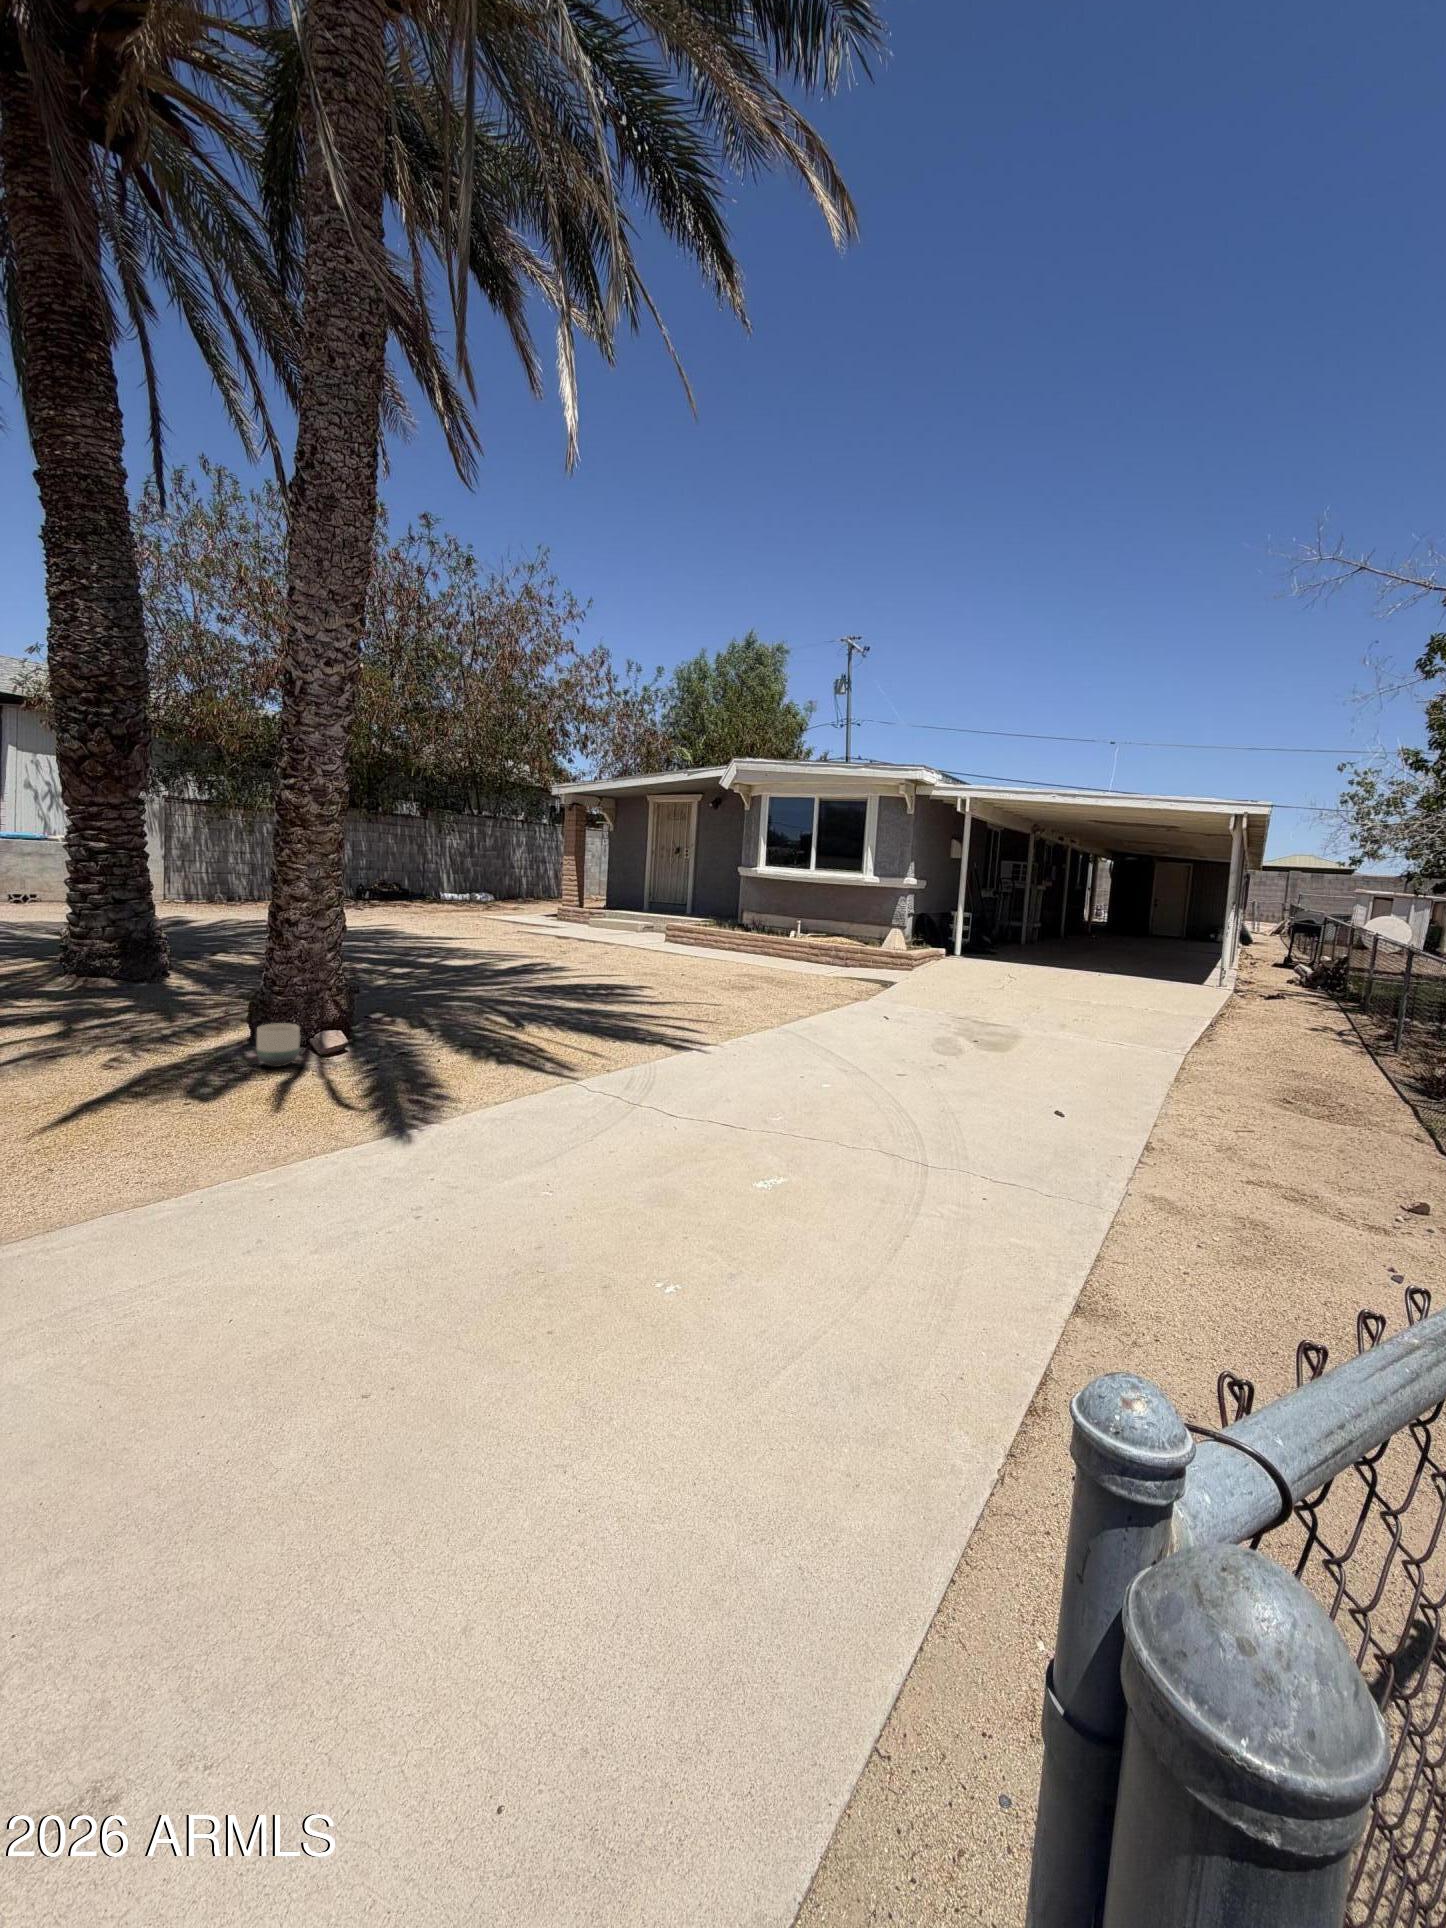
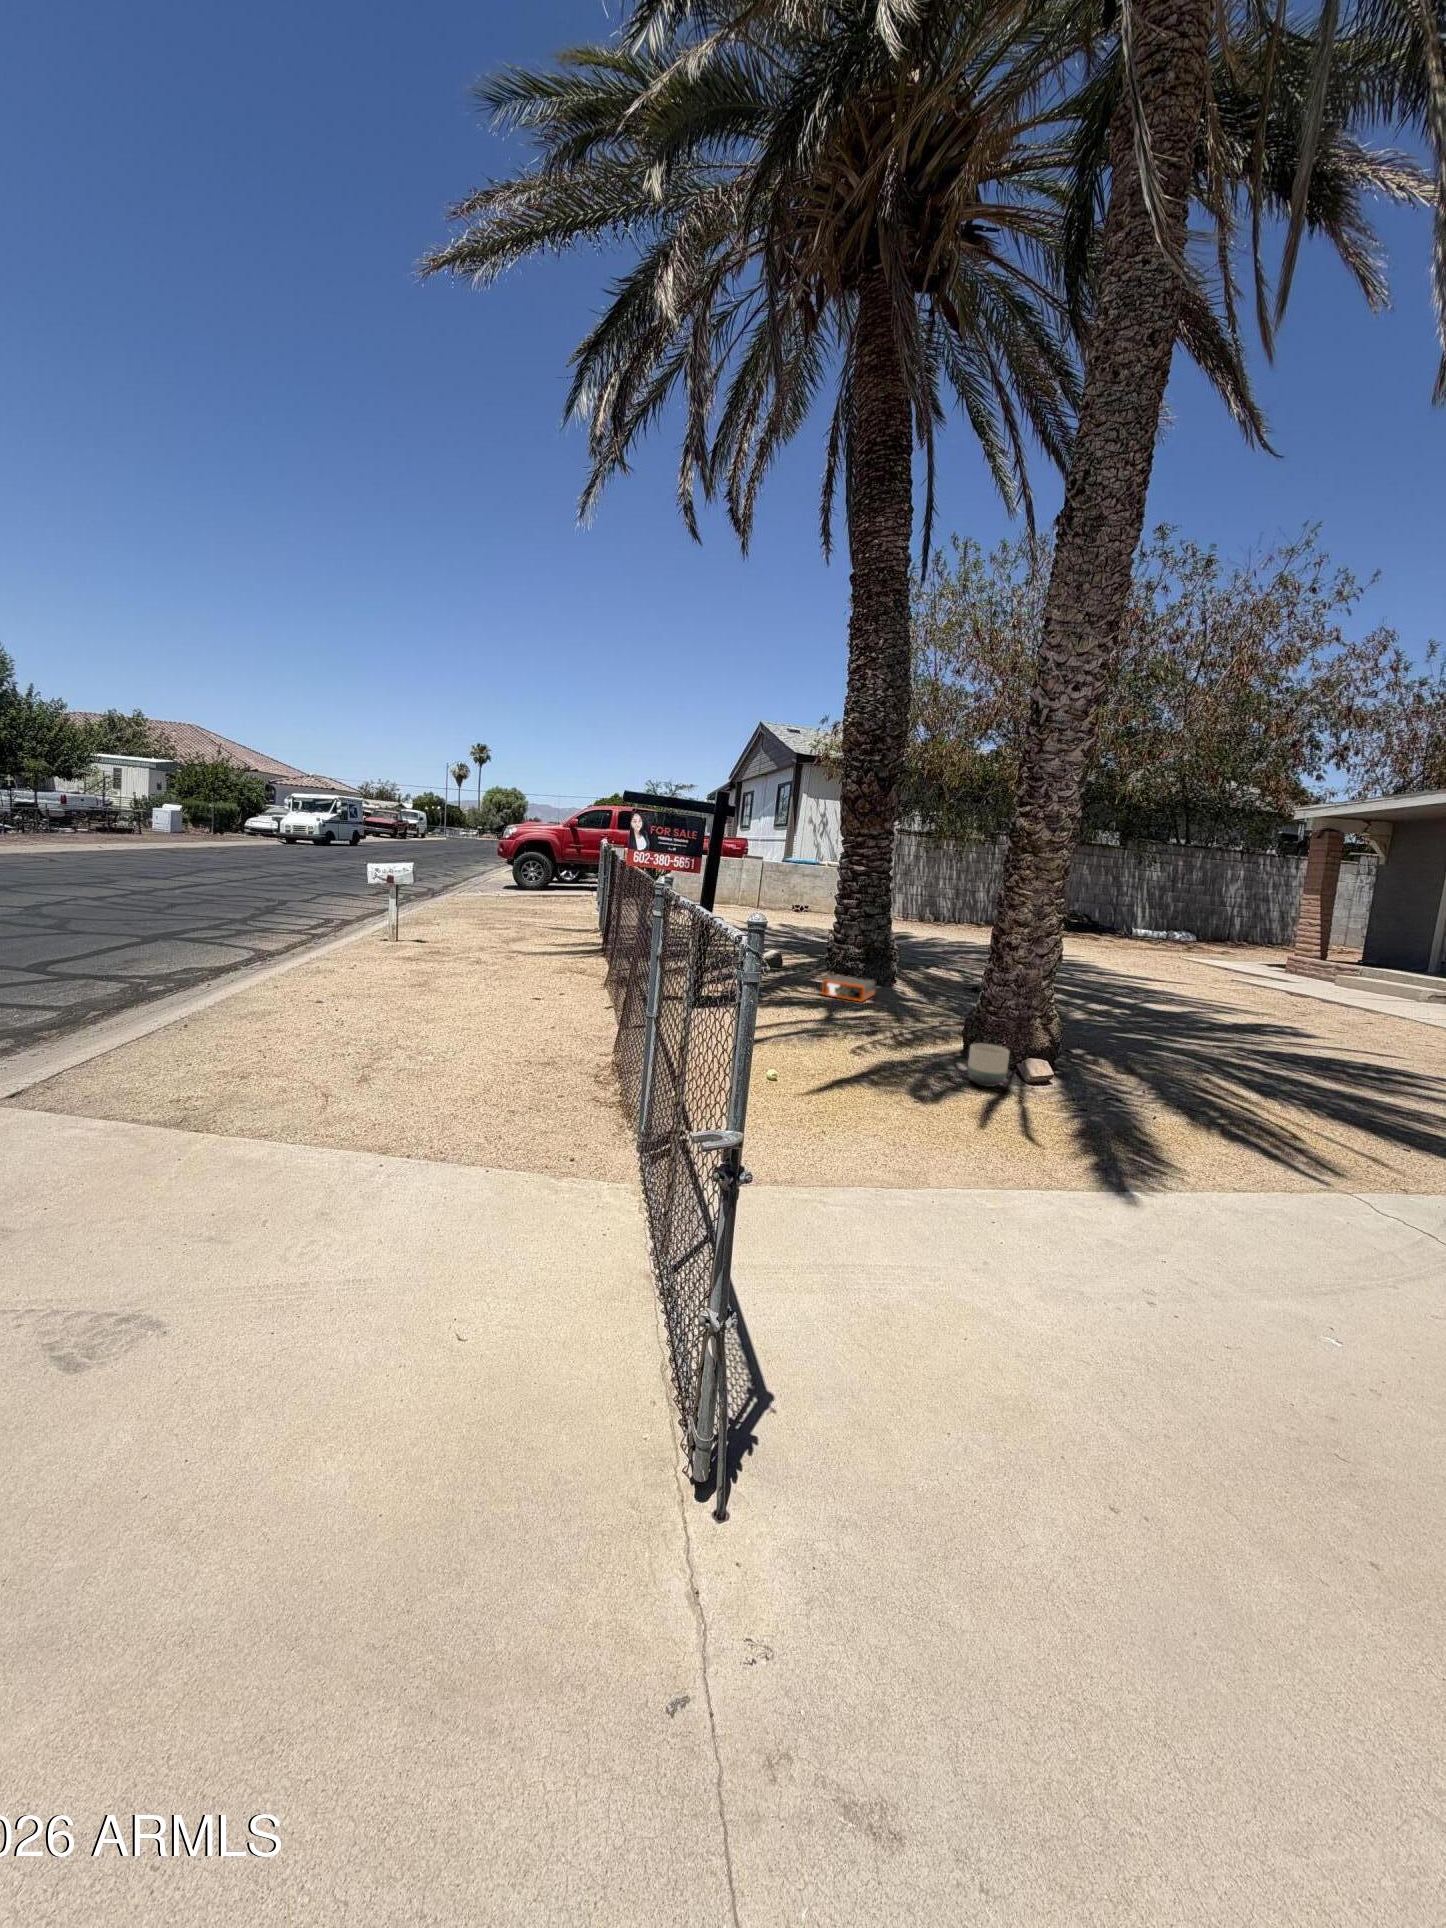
storage box: none [62,976,138,1004] -> present [822,975,875,1002]

